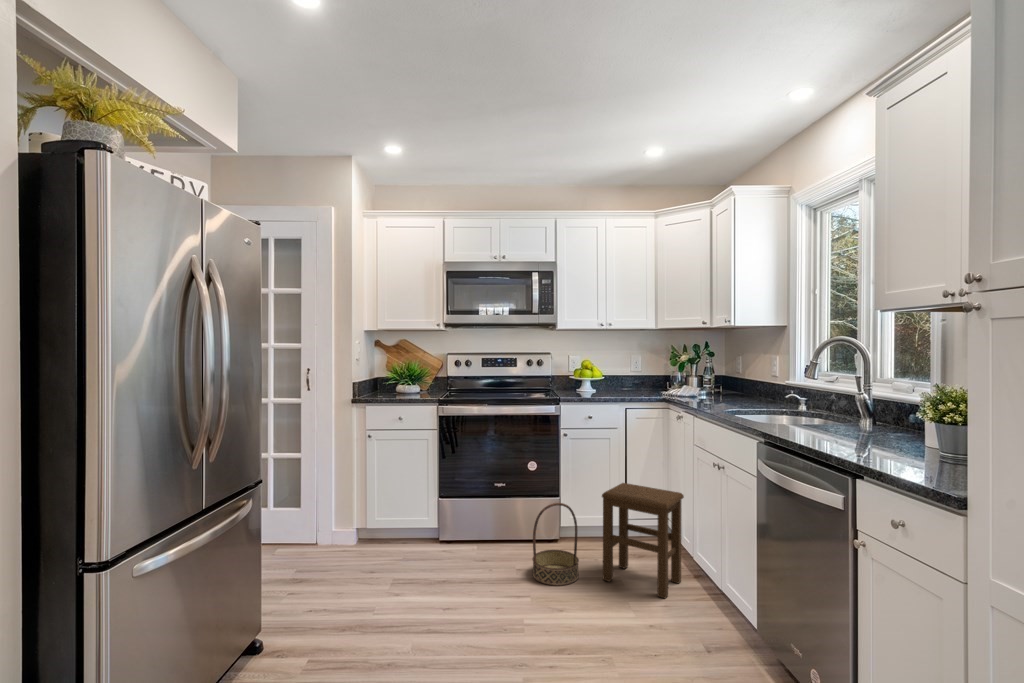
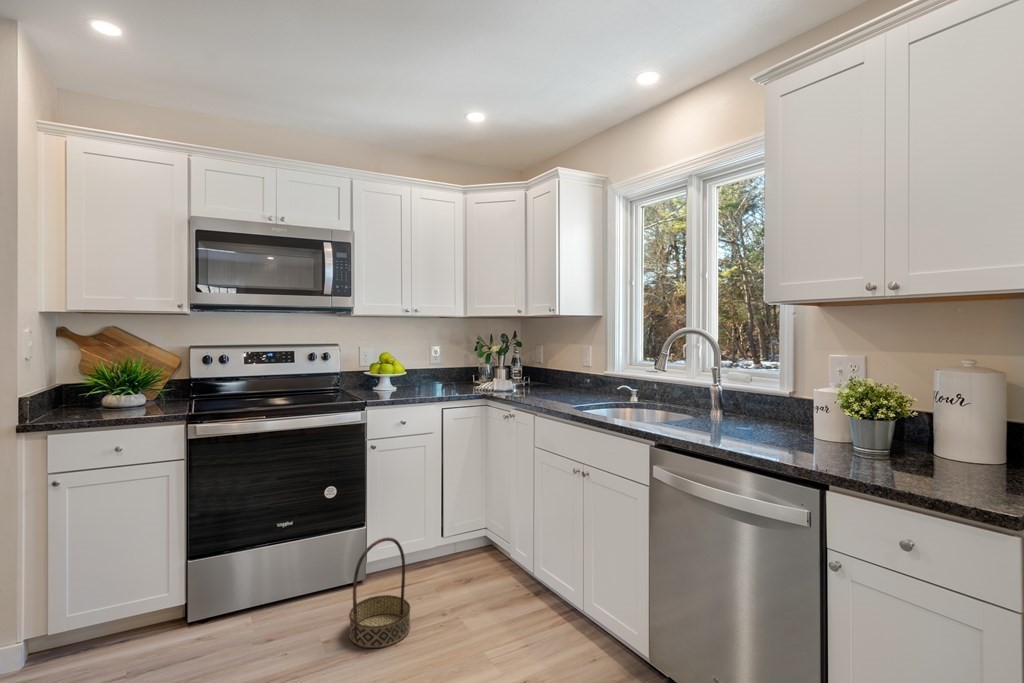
stool: present [602,483,684,598] -> none [439,498,526,627]

